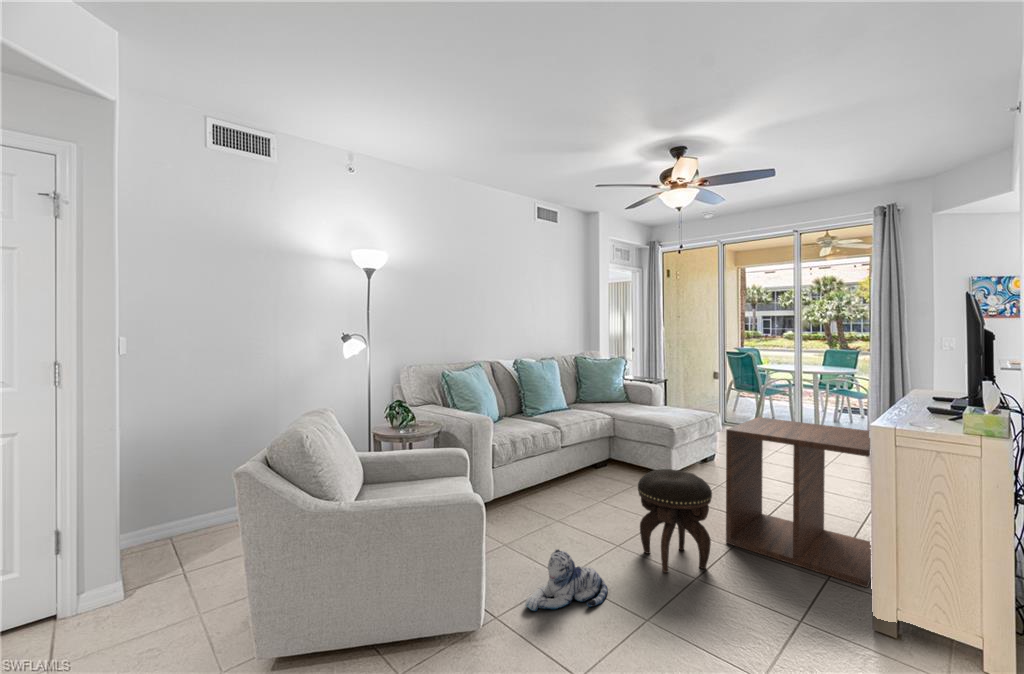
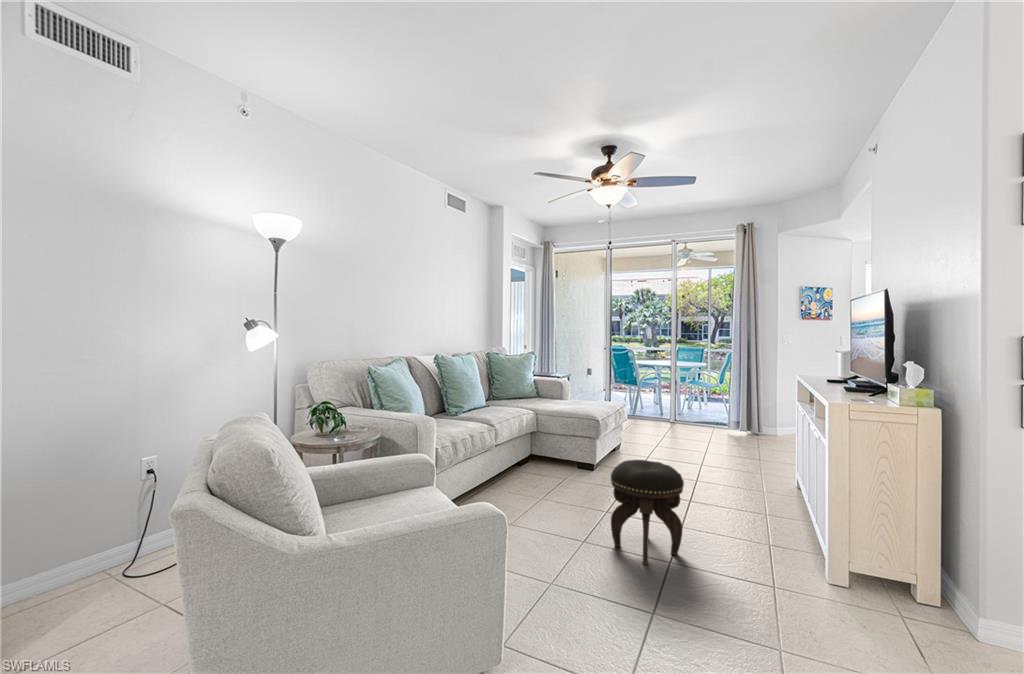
side table: present [726,417,871,588] -> none [679,405,811,551]
plush toy: present [525,549,608,611] -> none [535,557,609,631]

